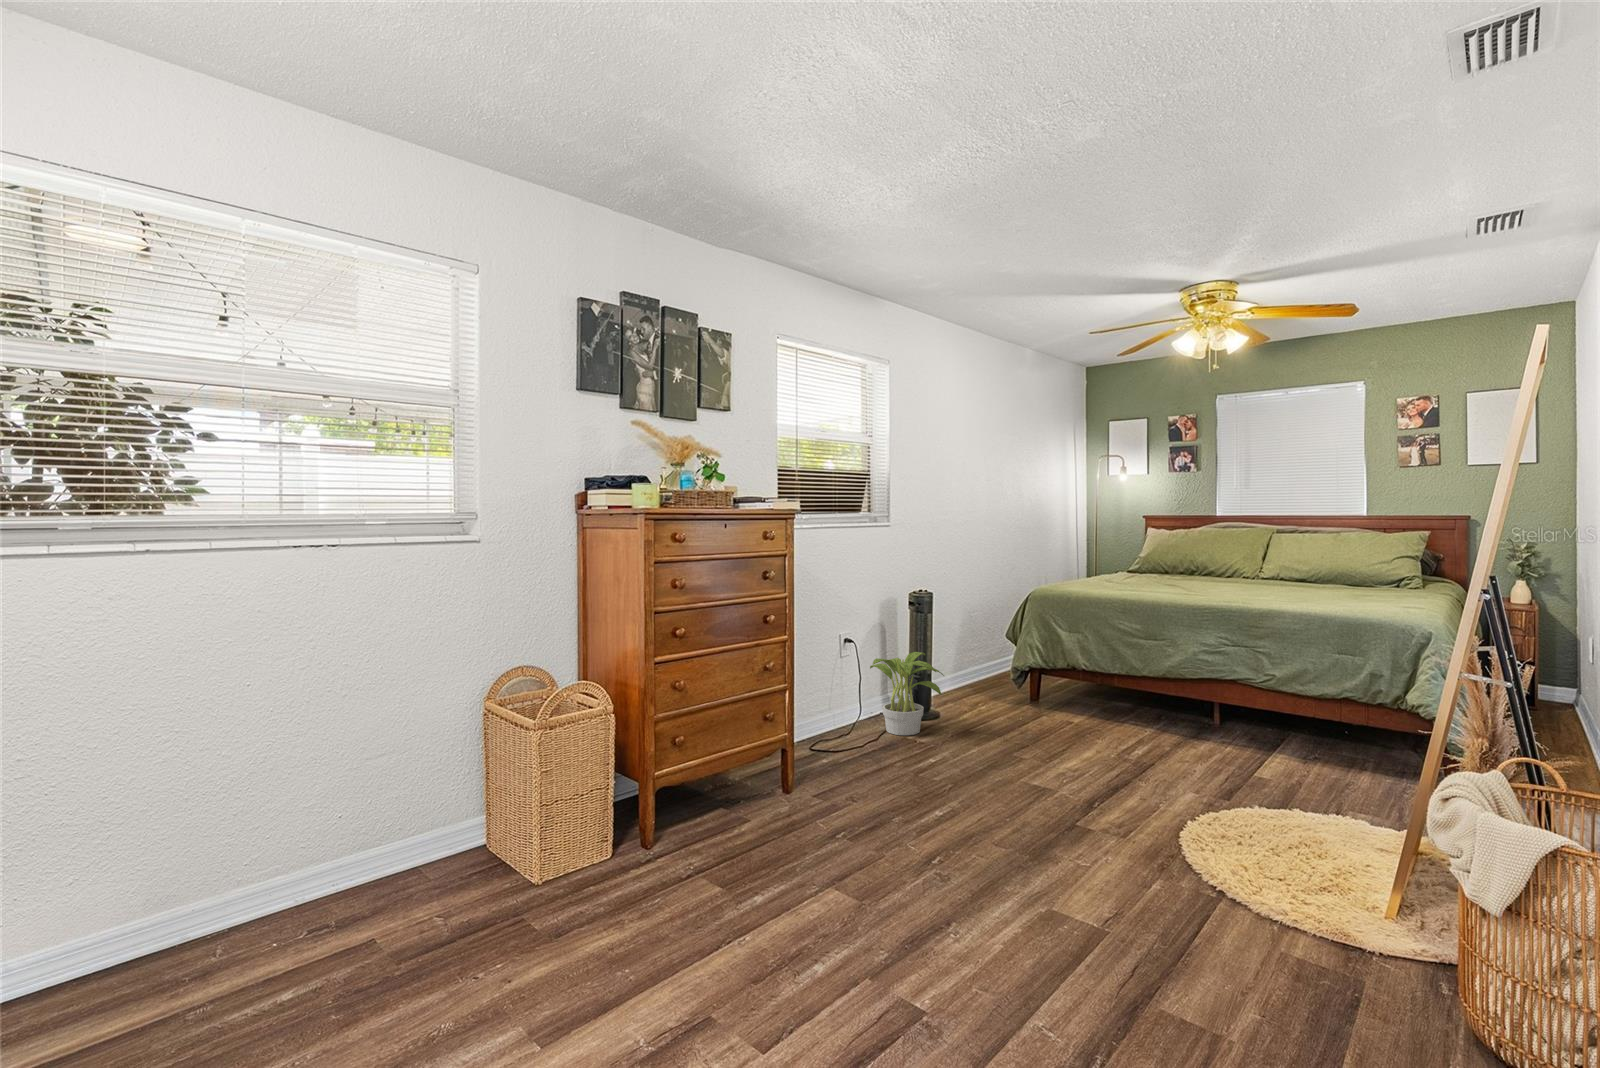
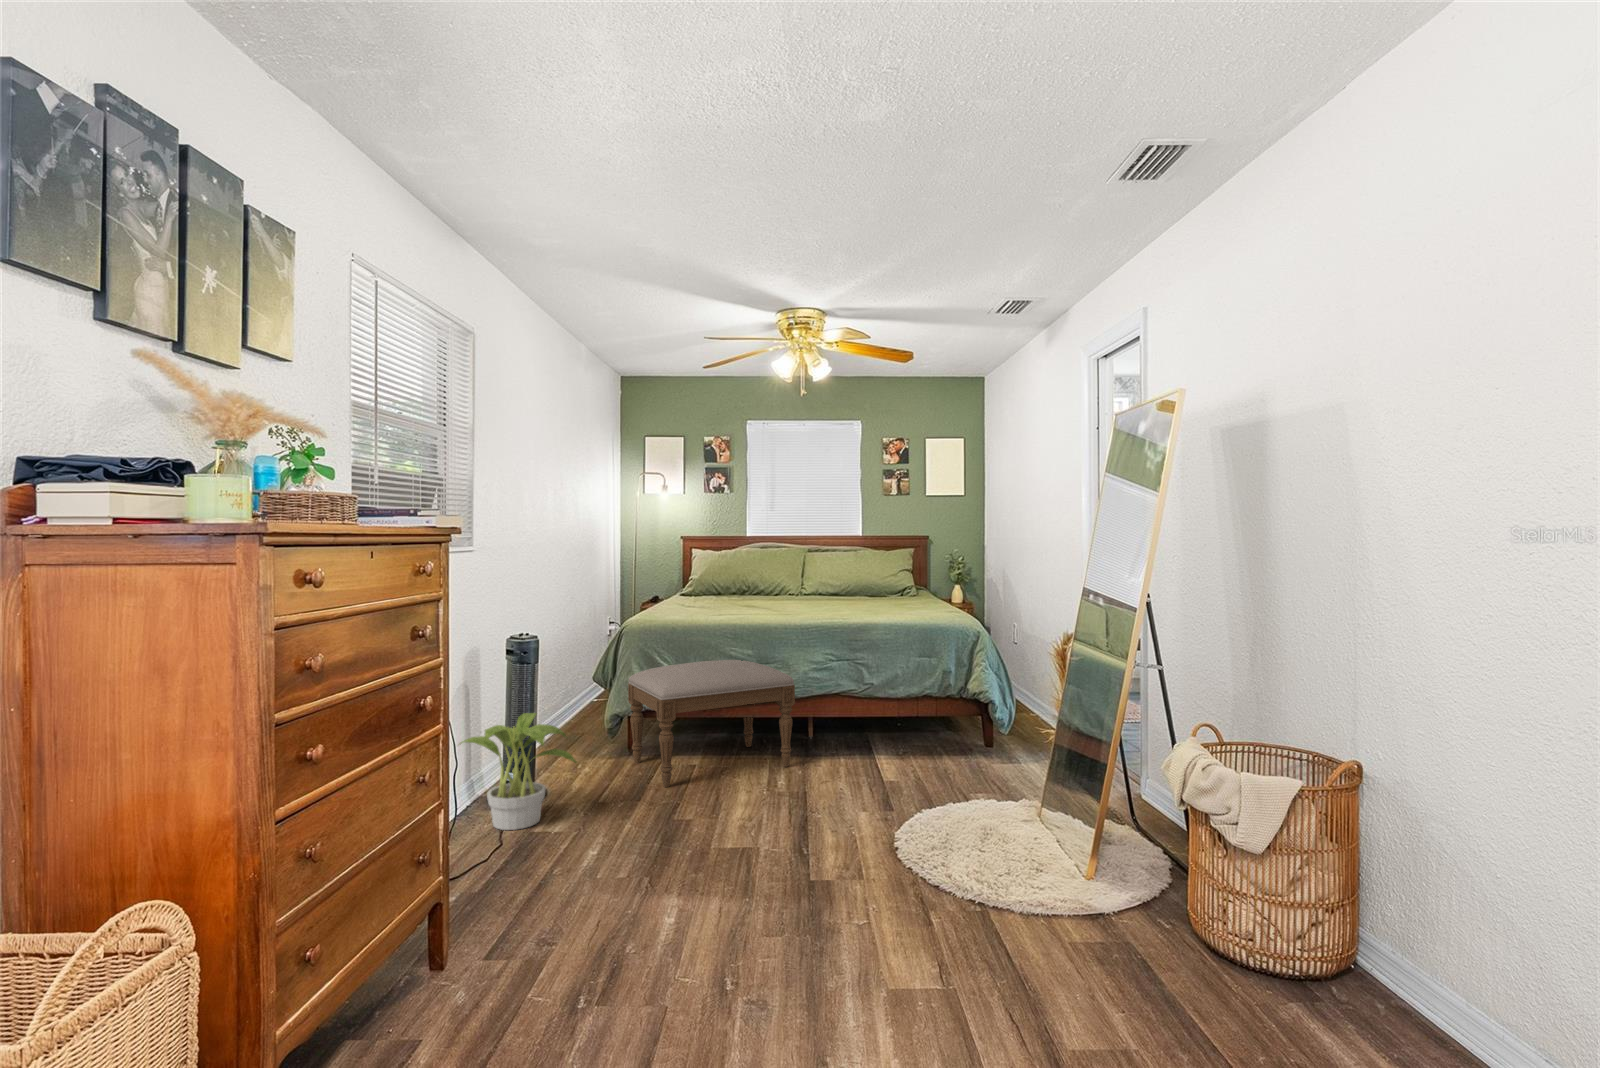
ottoman: none [1022,631,1169,740] -> present [628,660,795,787]

